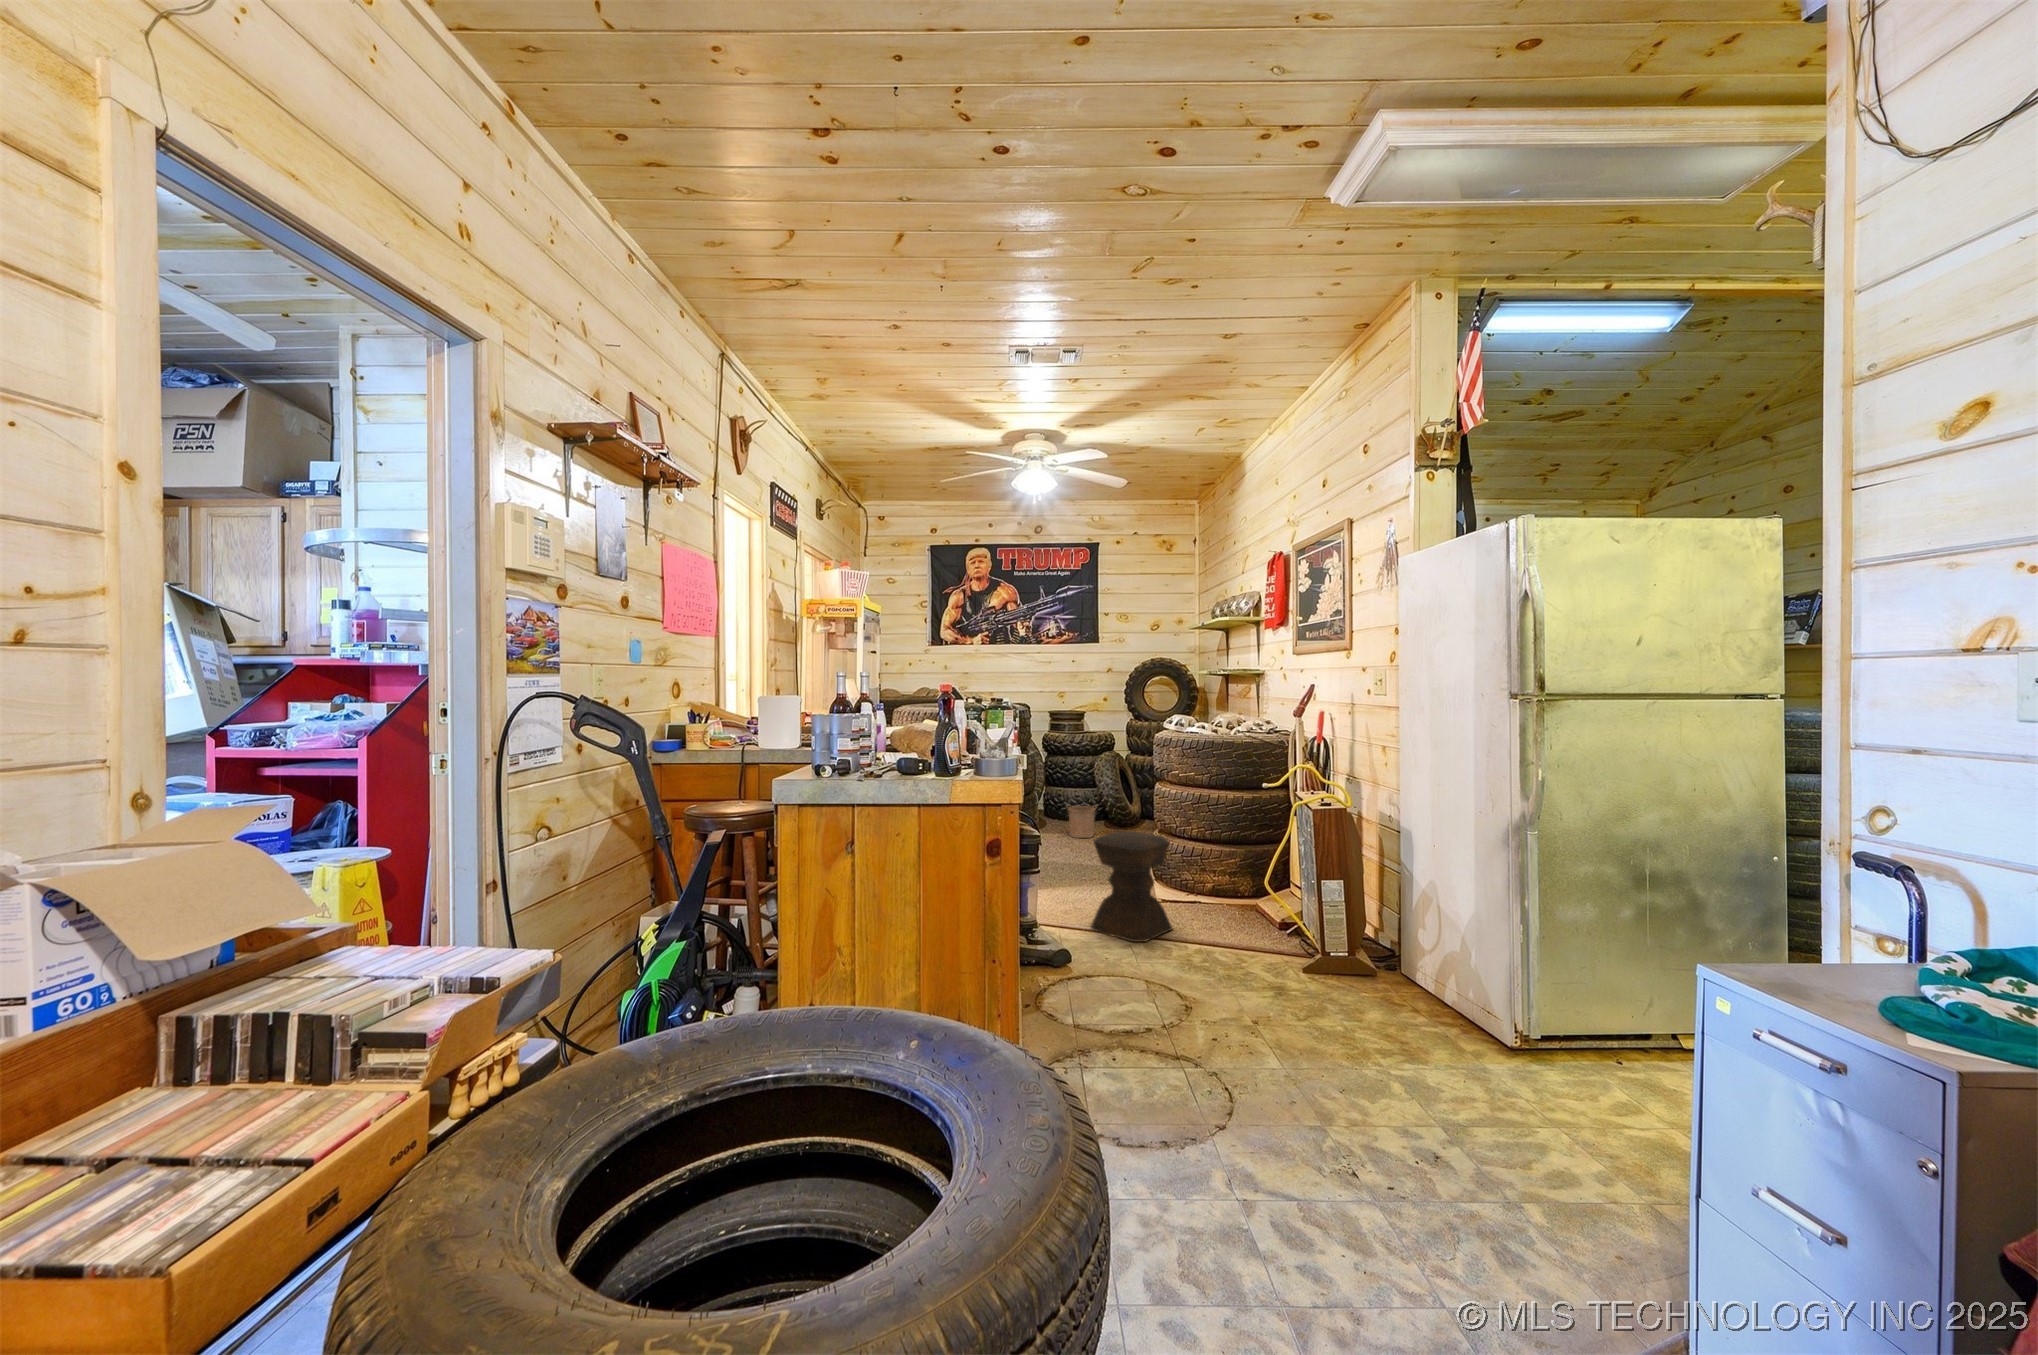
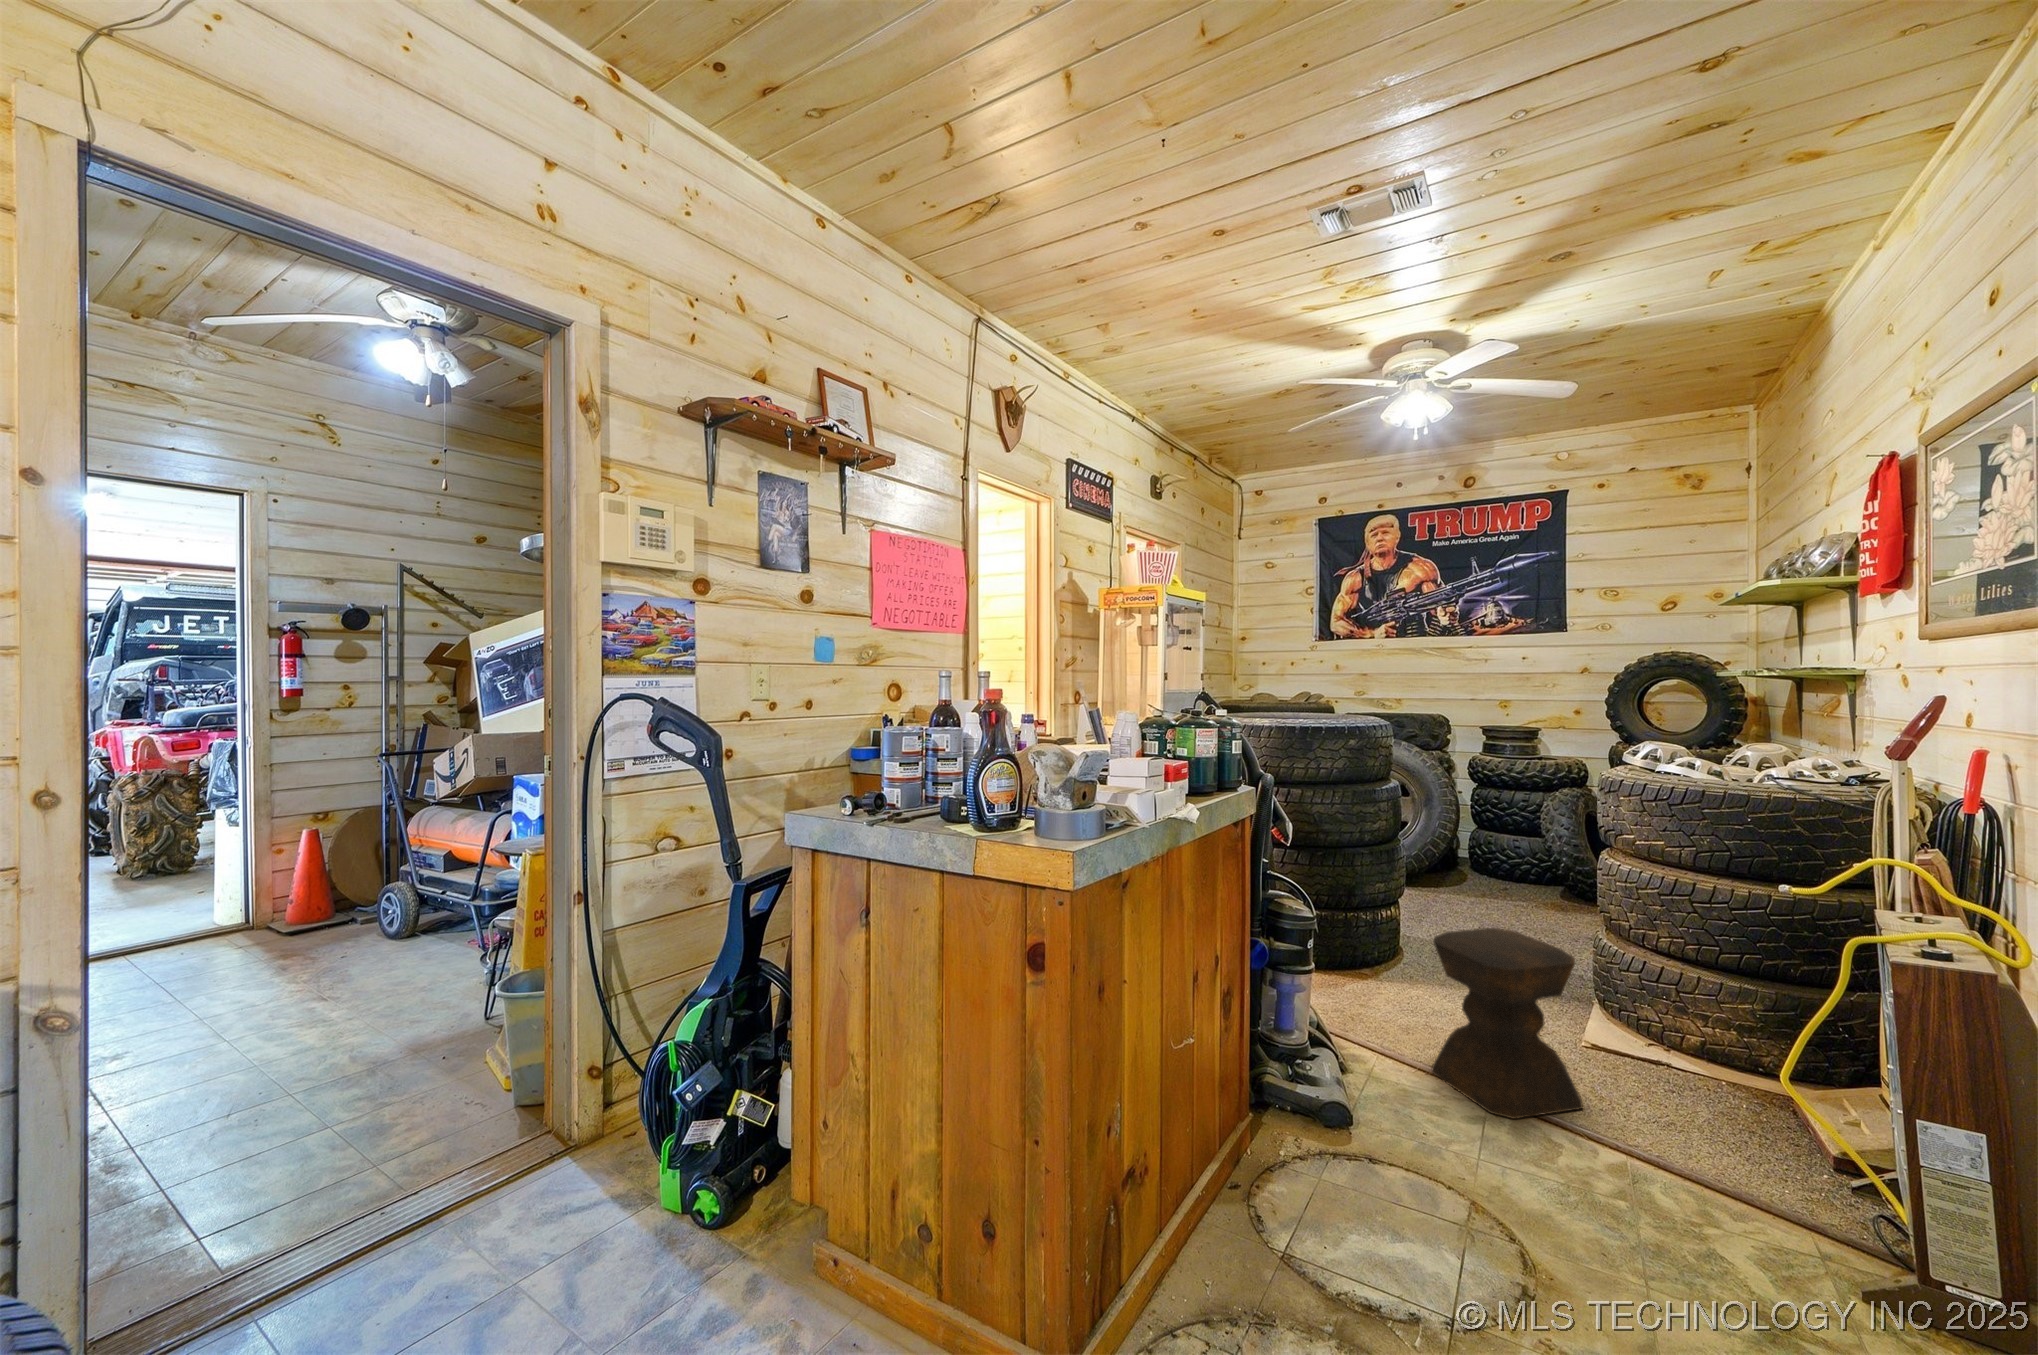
bucket: present [1066,794,1096,838] -> none [1484,844,1538,913]

